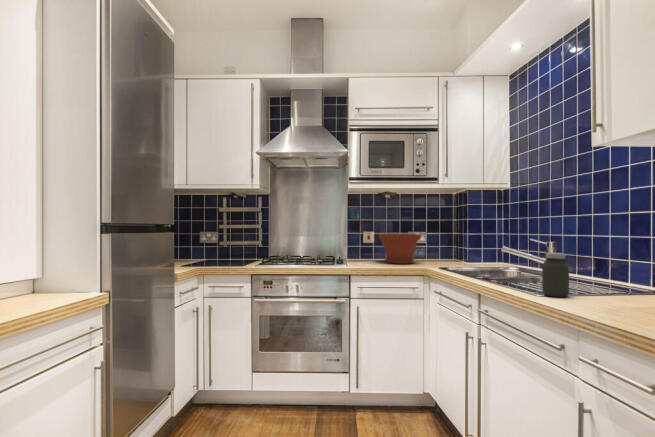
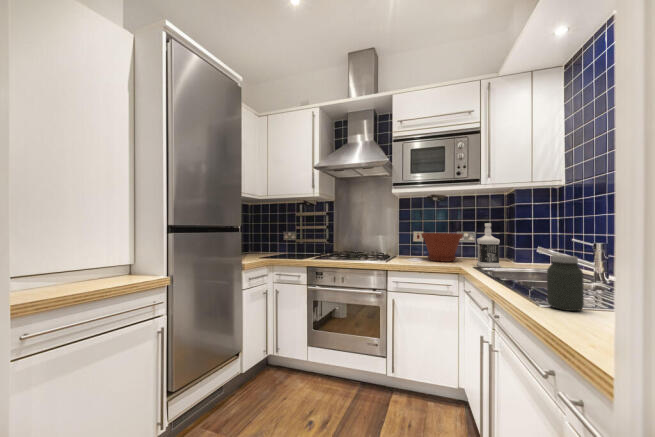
bottle: none [437,223,460,268] -> present [477,223,500,268]

